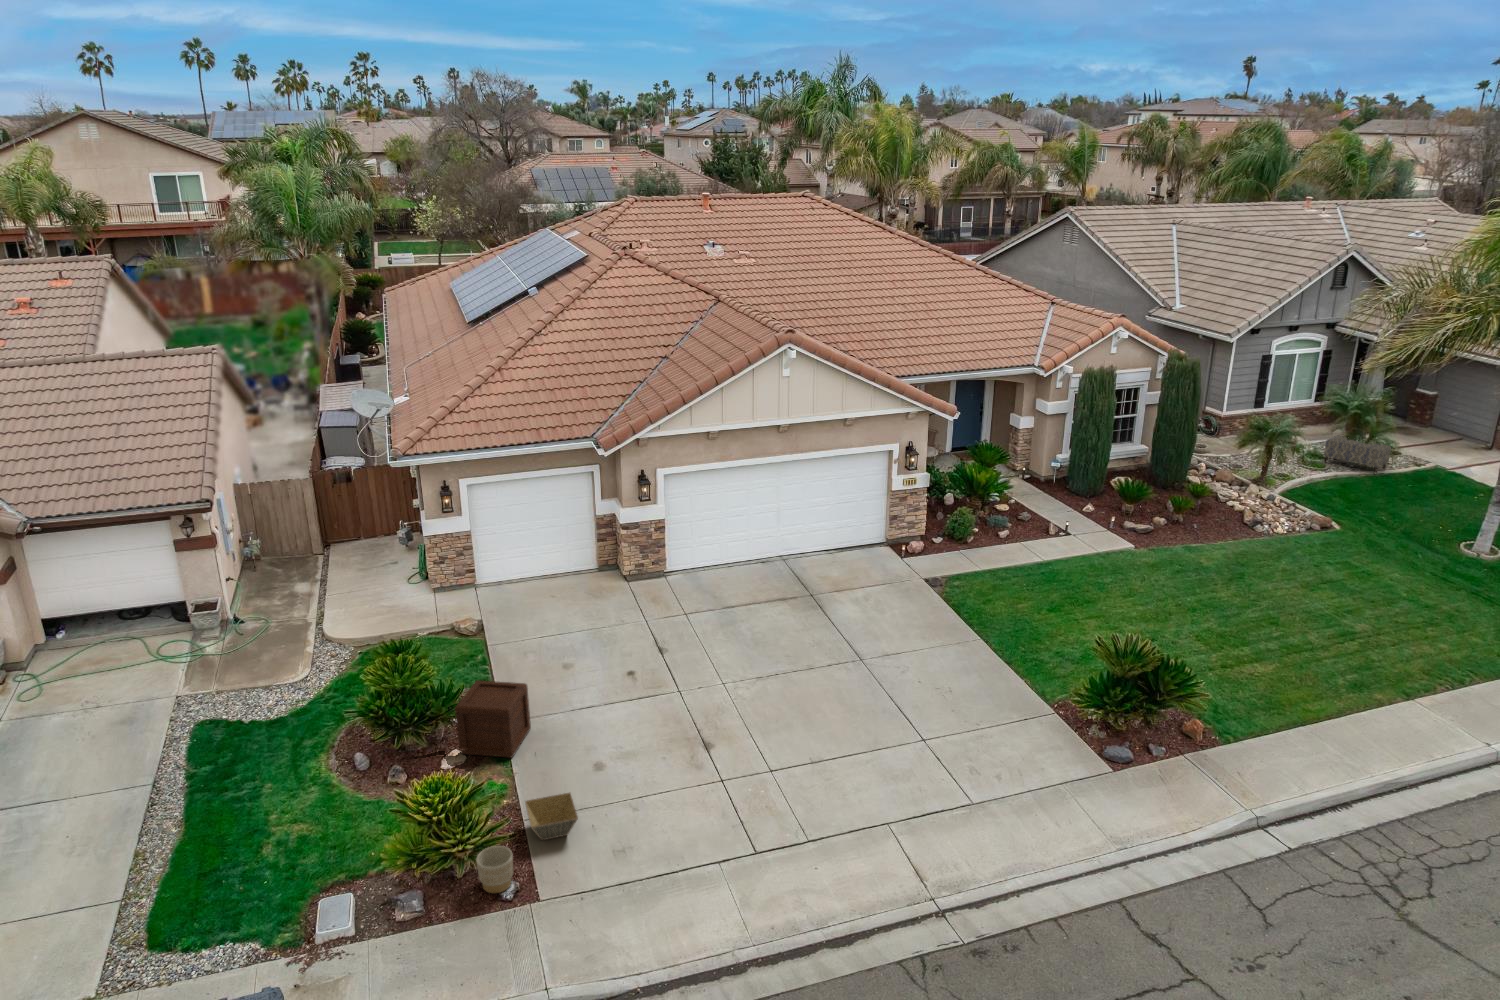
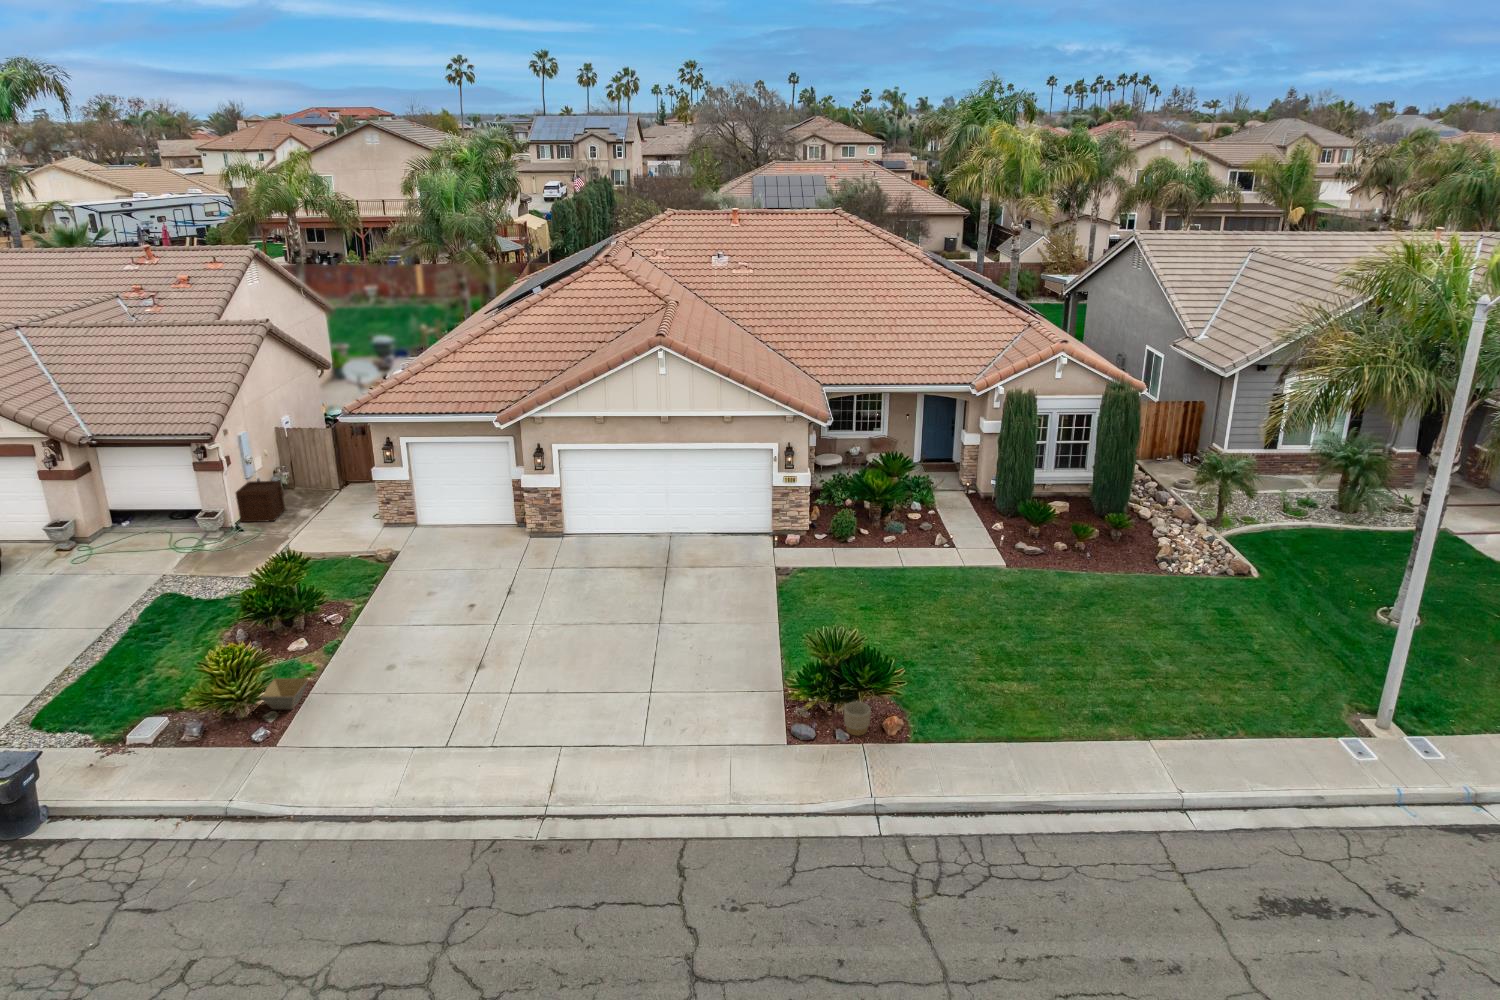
bench: present [1324,436,1391,474] -> none [1299,485,1369,529]
wooden crate: present [455,680,531,758] -> present [236,481,285,522]
planter: present [477,846,513,893] -> present [844,702,871,736]

